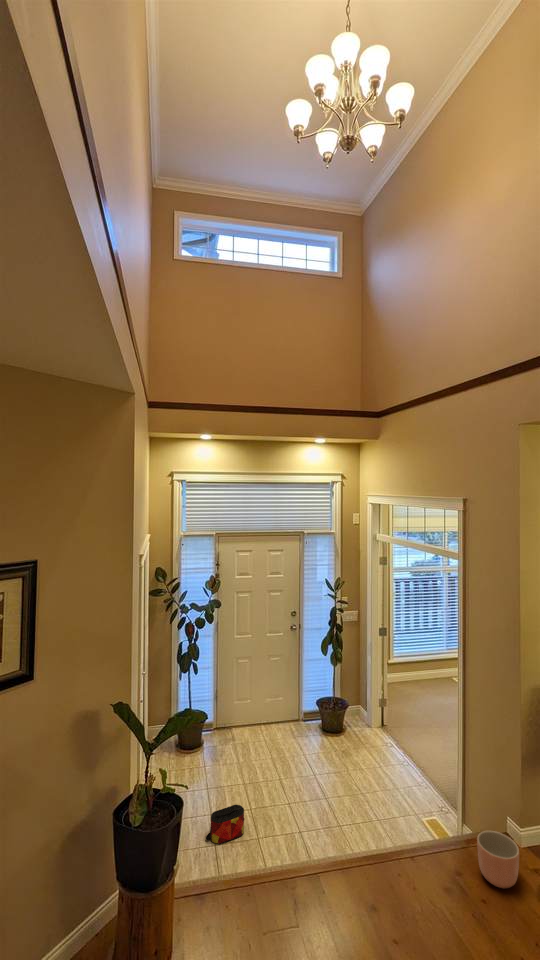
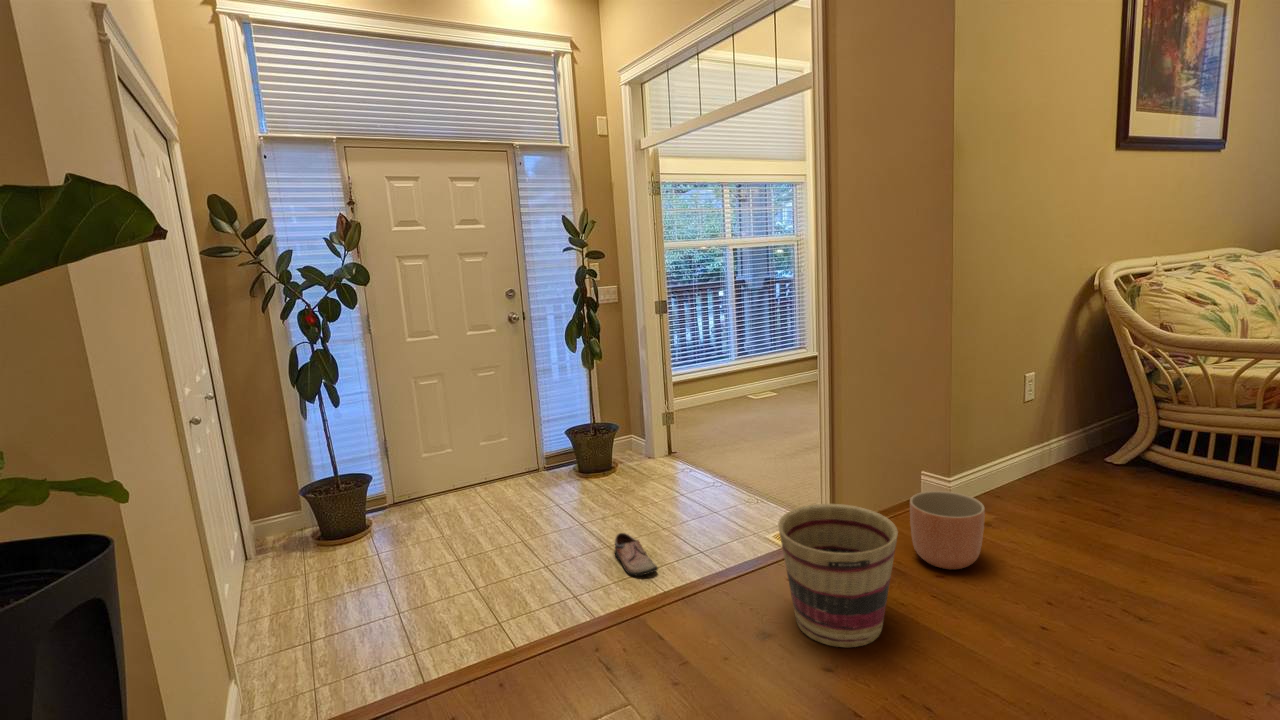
shoe: none [327,791,348,825] -> present [615,533,658,575]
bag: present [206,805,244,844] -> none [395,584,472,658]
basket: none [388,826,448,920] -> present [778,504,898,647]

